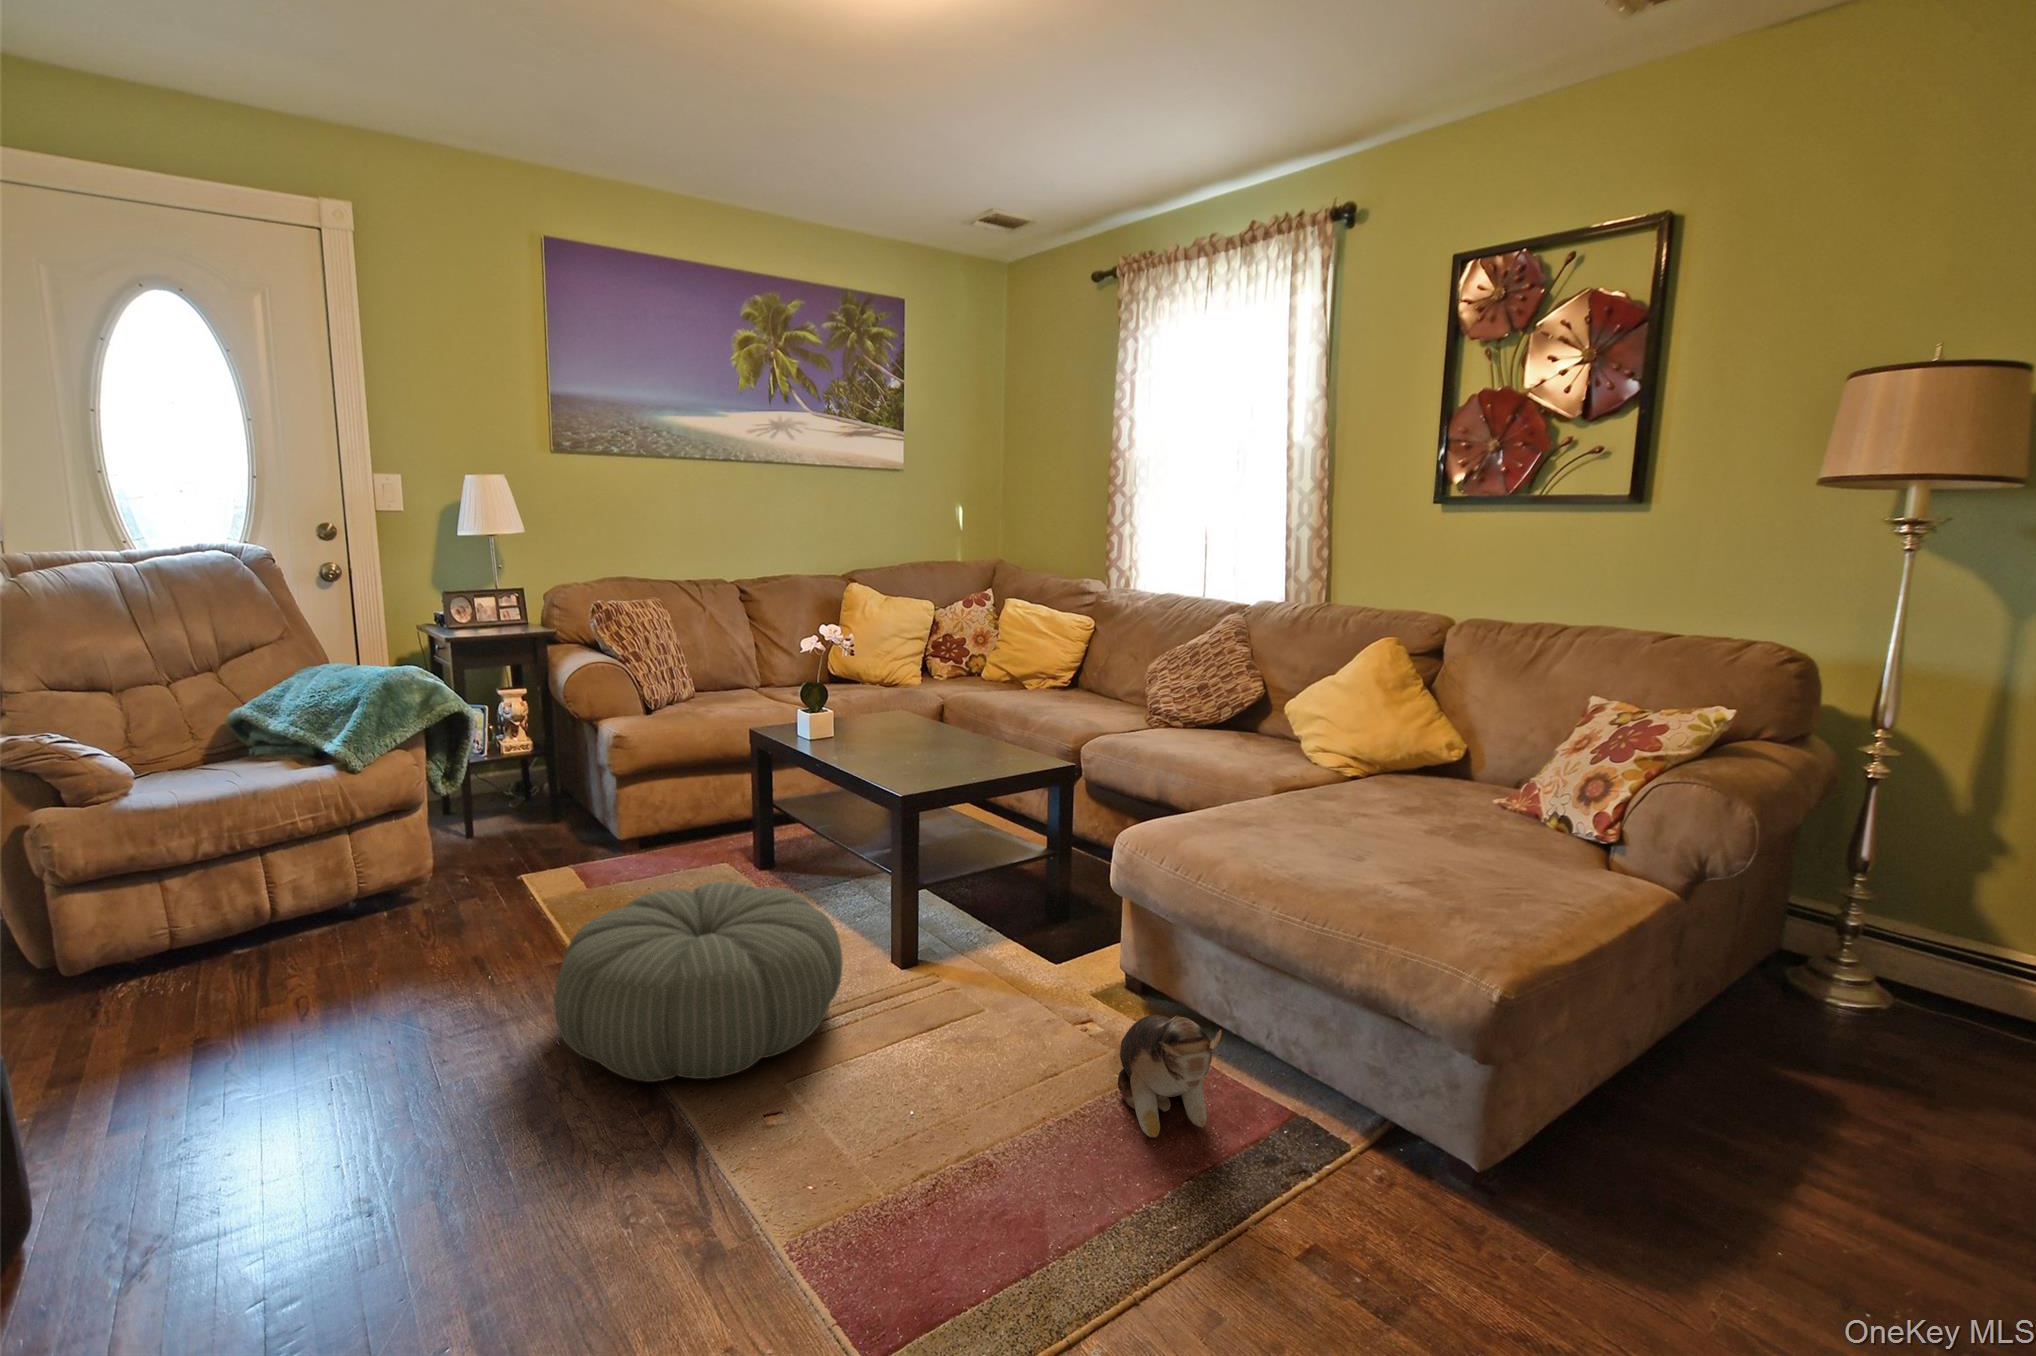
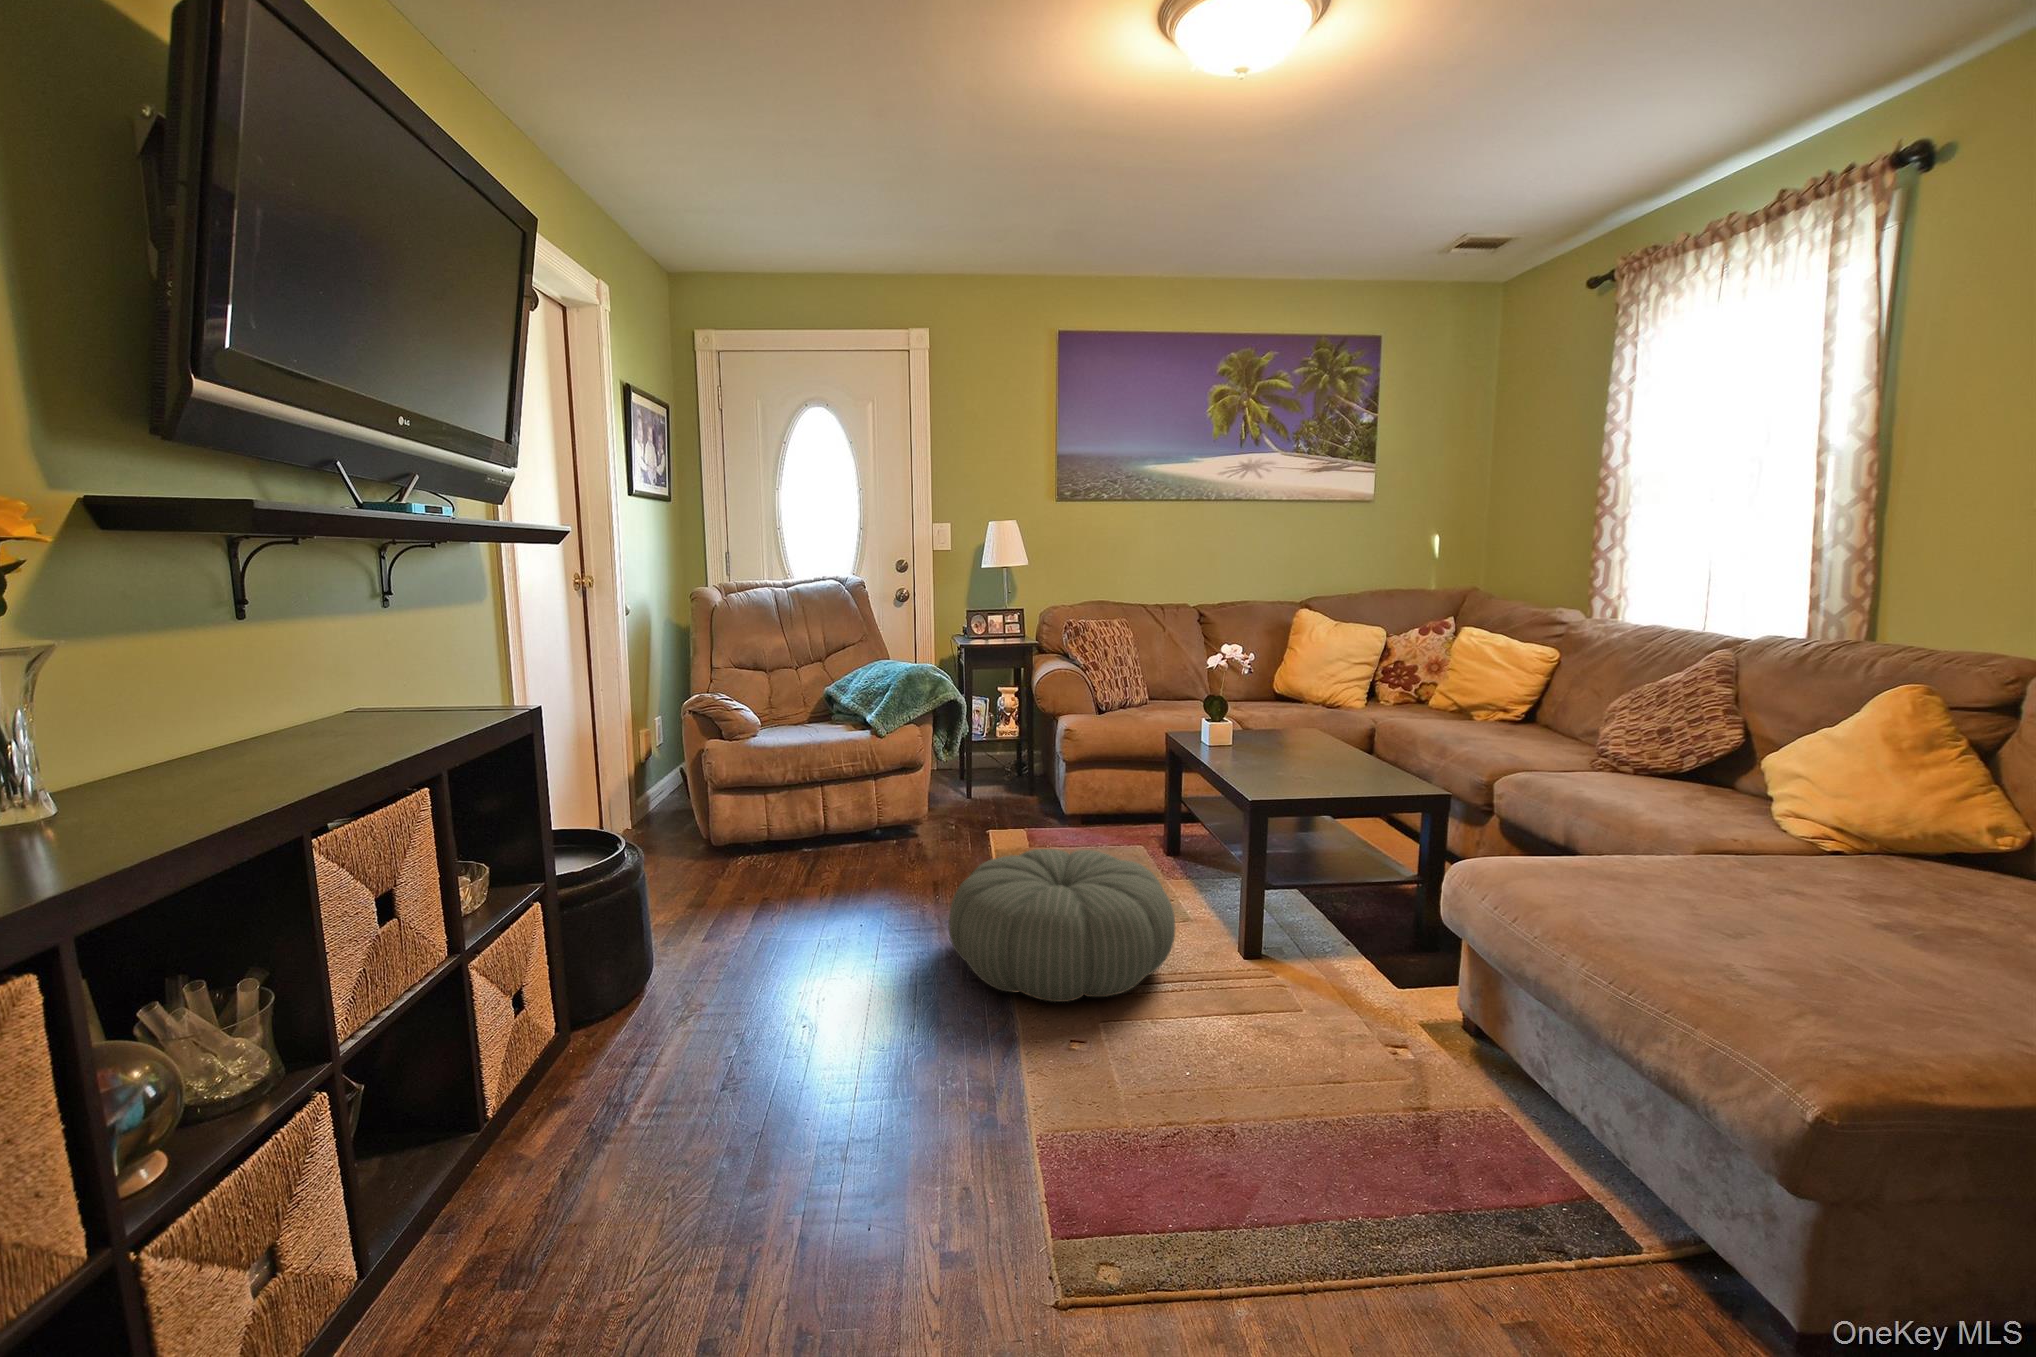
plush toy: present [1118,1015,1222,1138] -> none [1395,1044,1480,1175]

